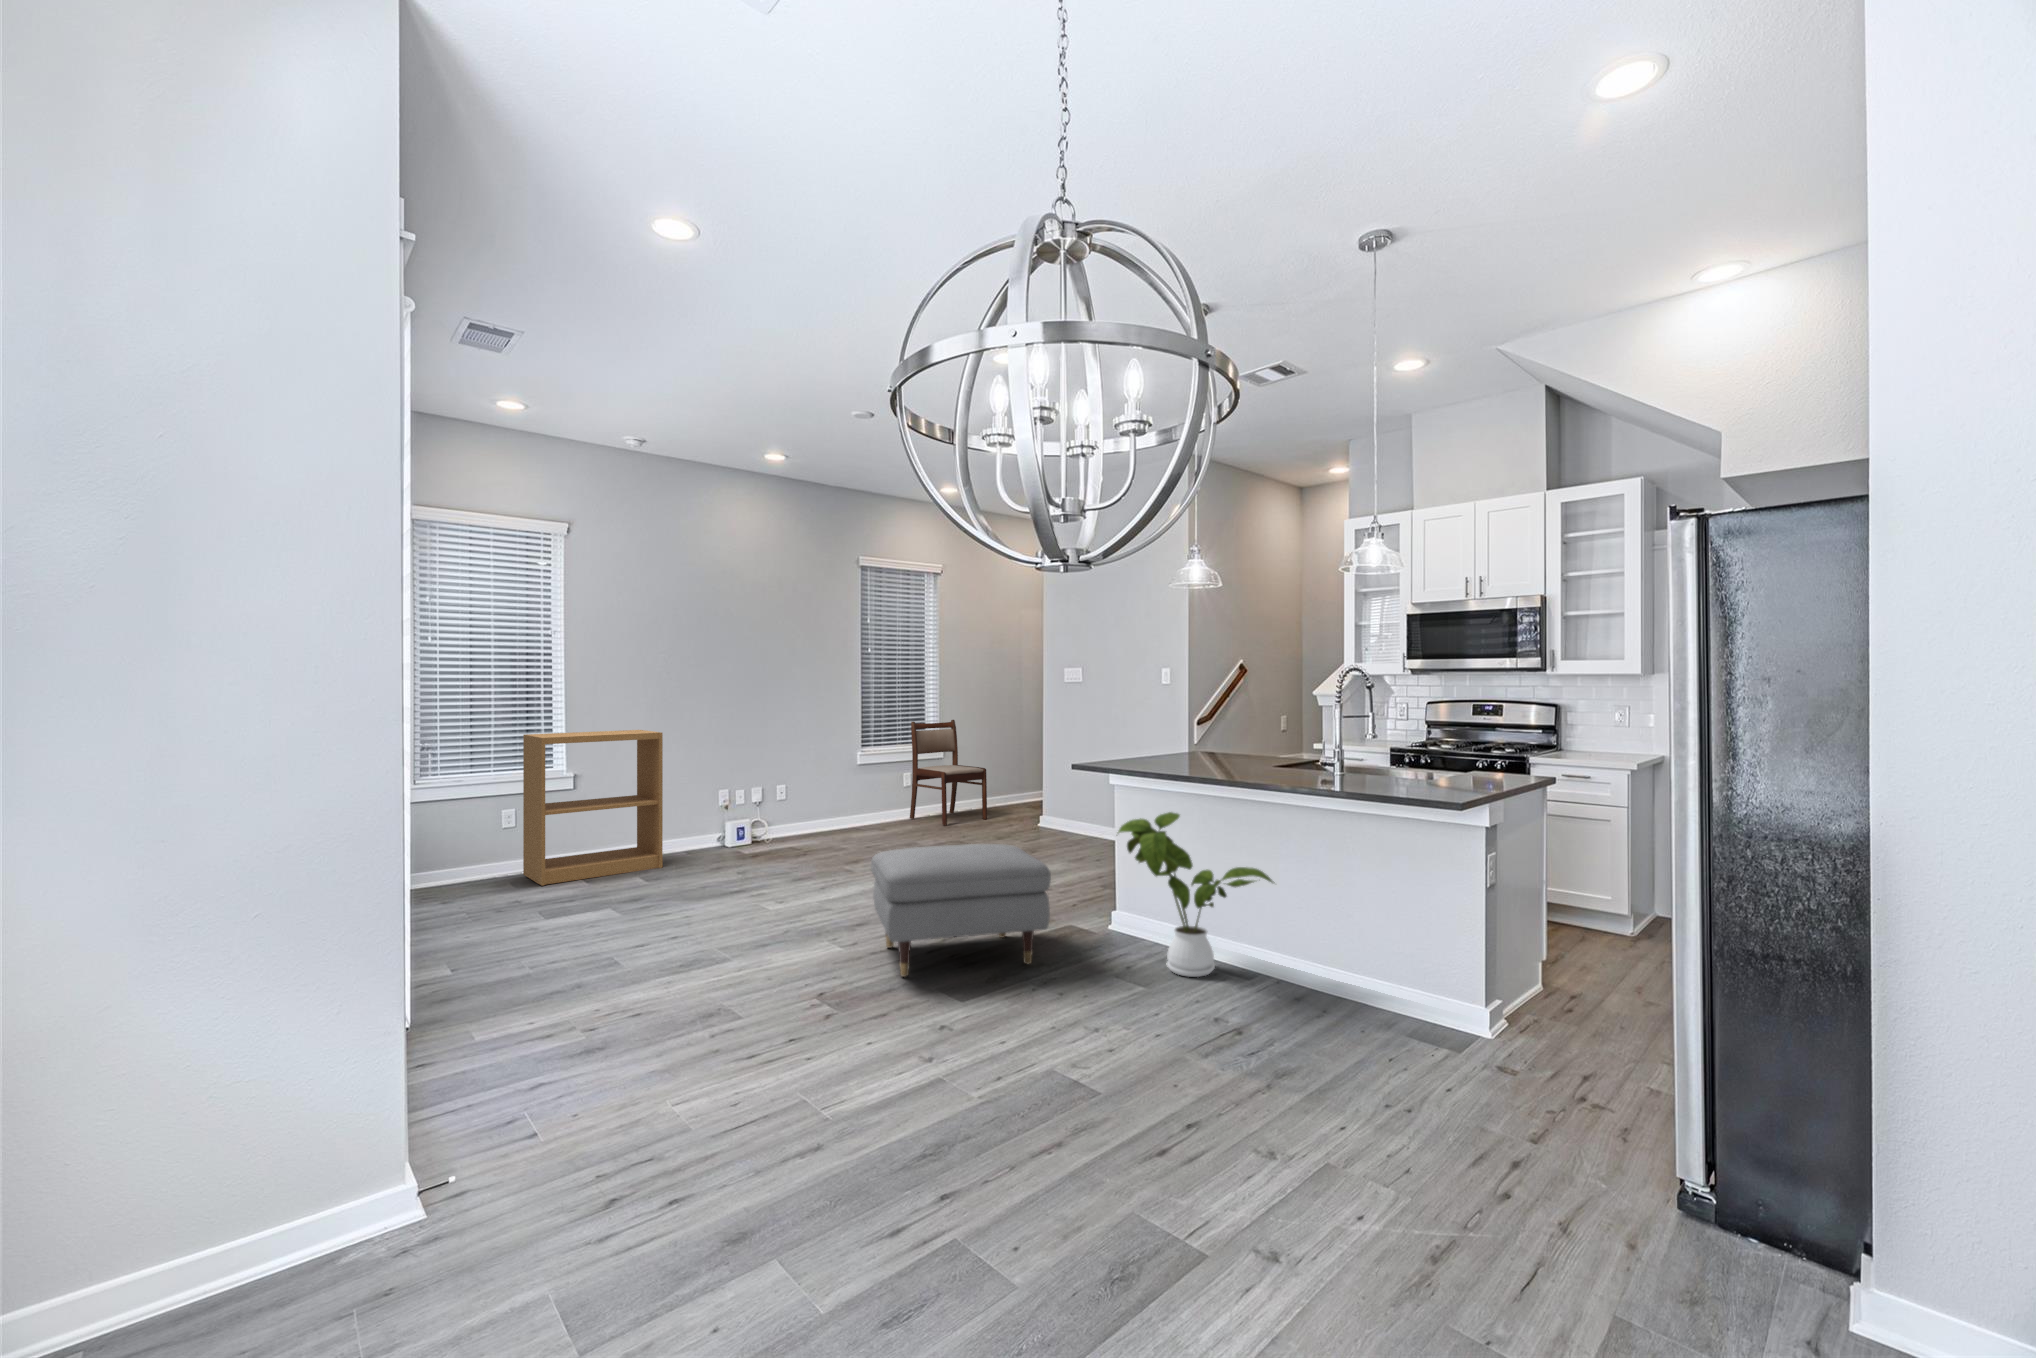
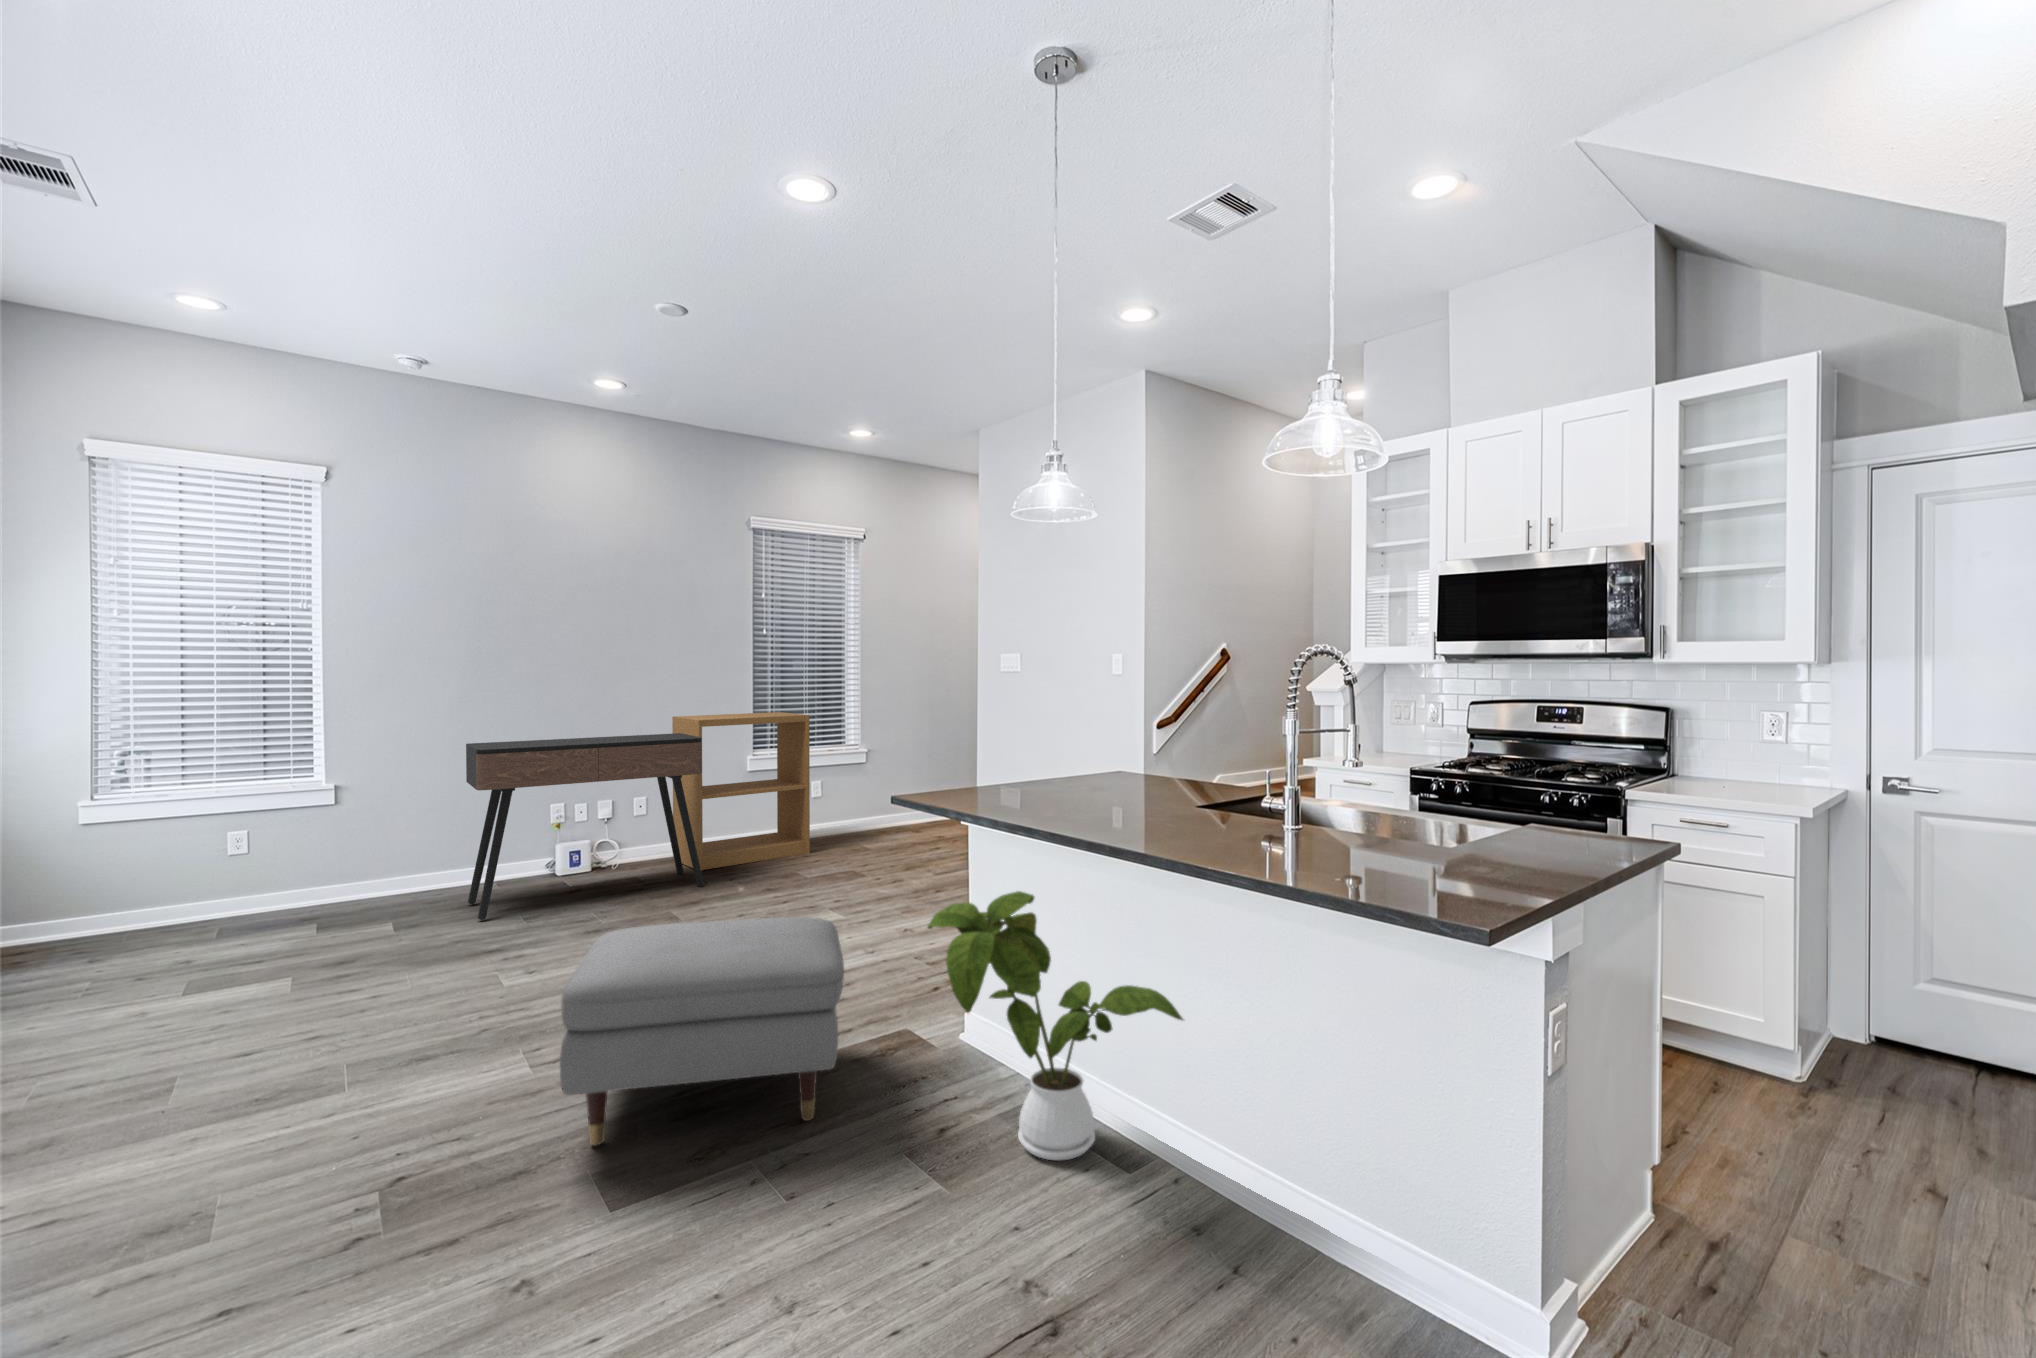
dining chair: present [910,720,987,825] -> none [819,714,914,849]
bookshelf: present [523,730,663,886] -> present [672,712,810,871]
console table: none [674,733,846,872] -> present [466,733,704,920]

